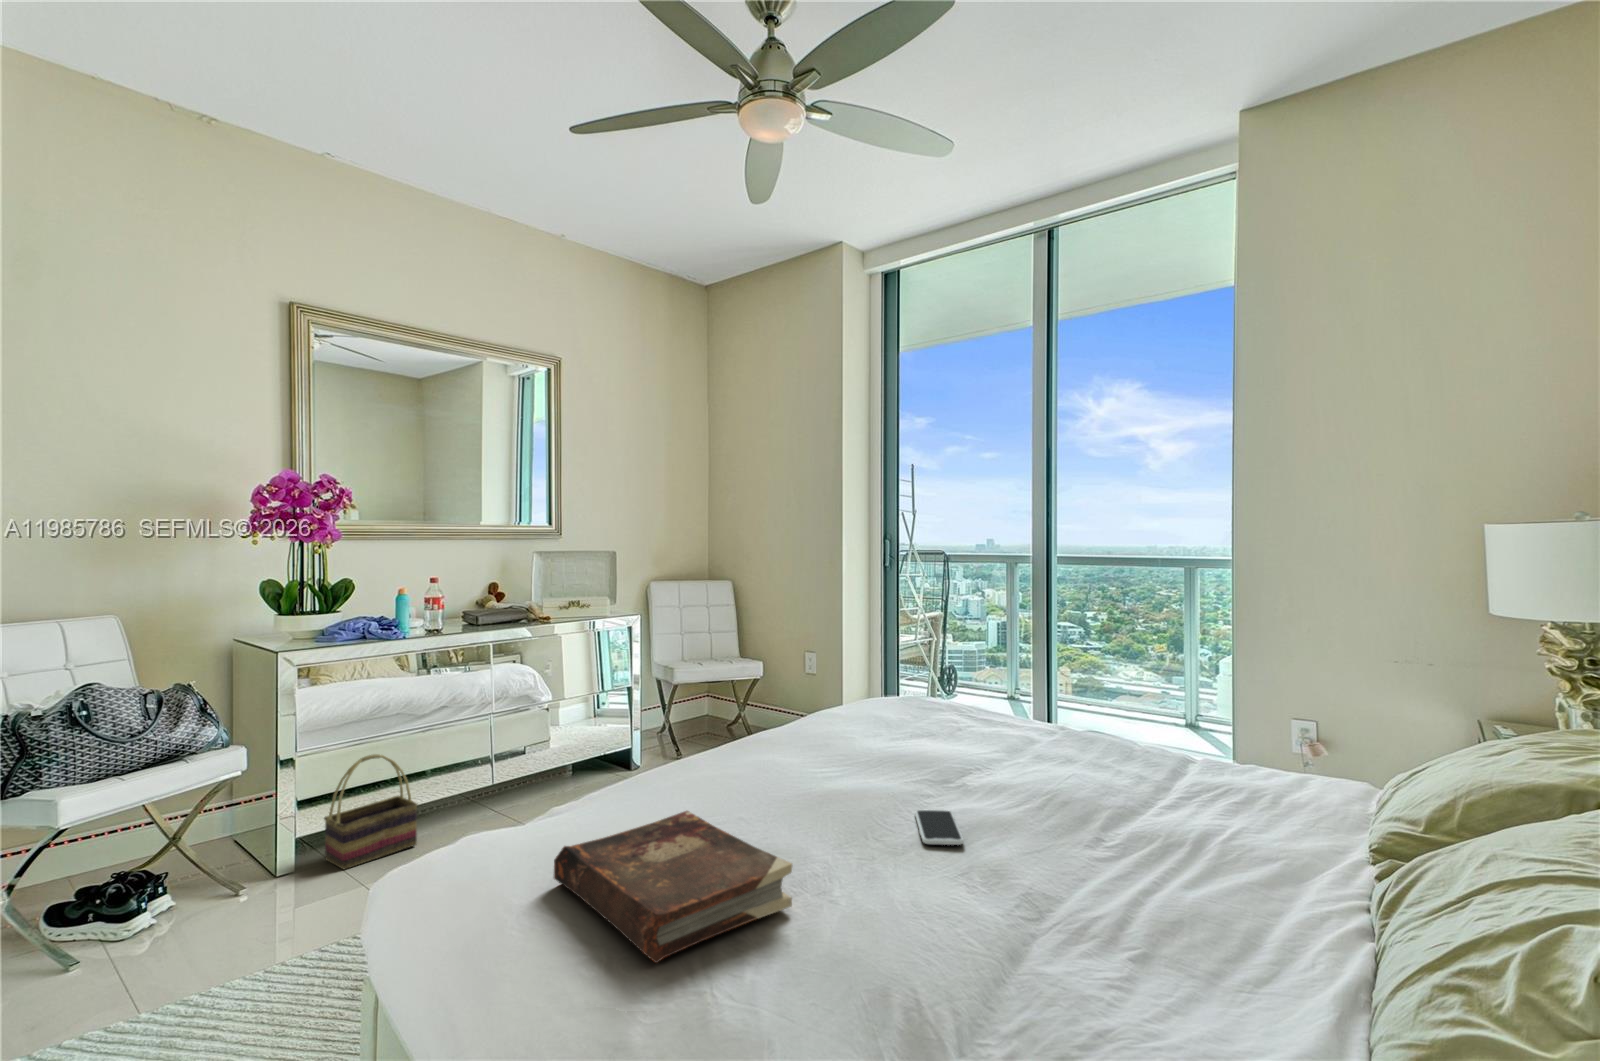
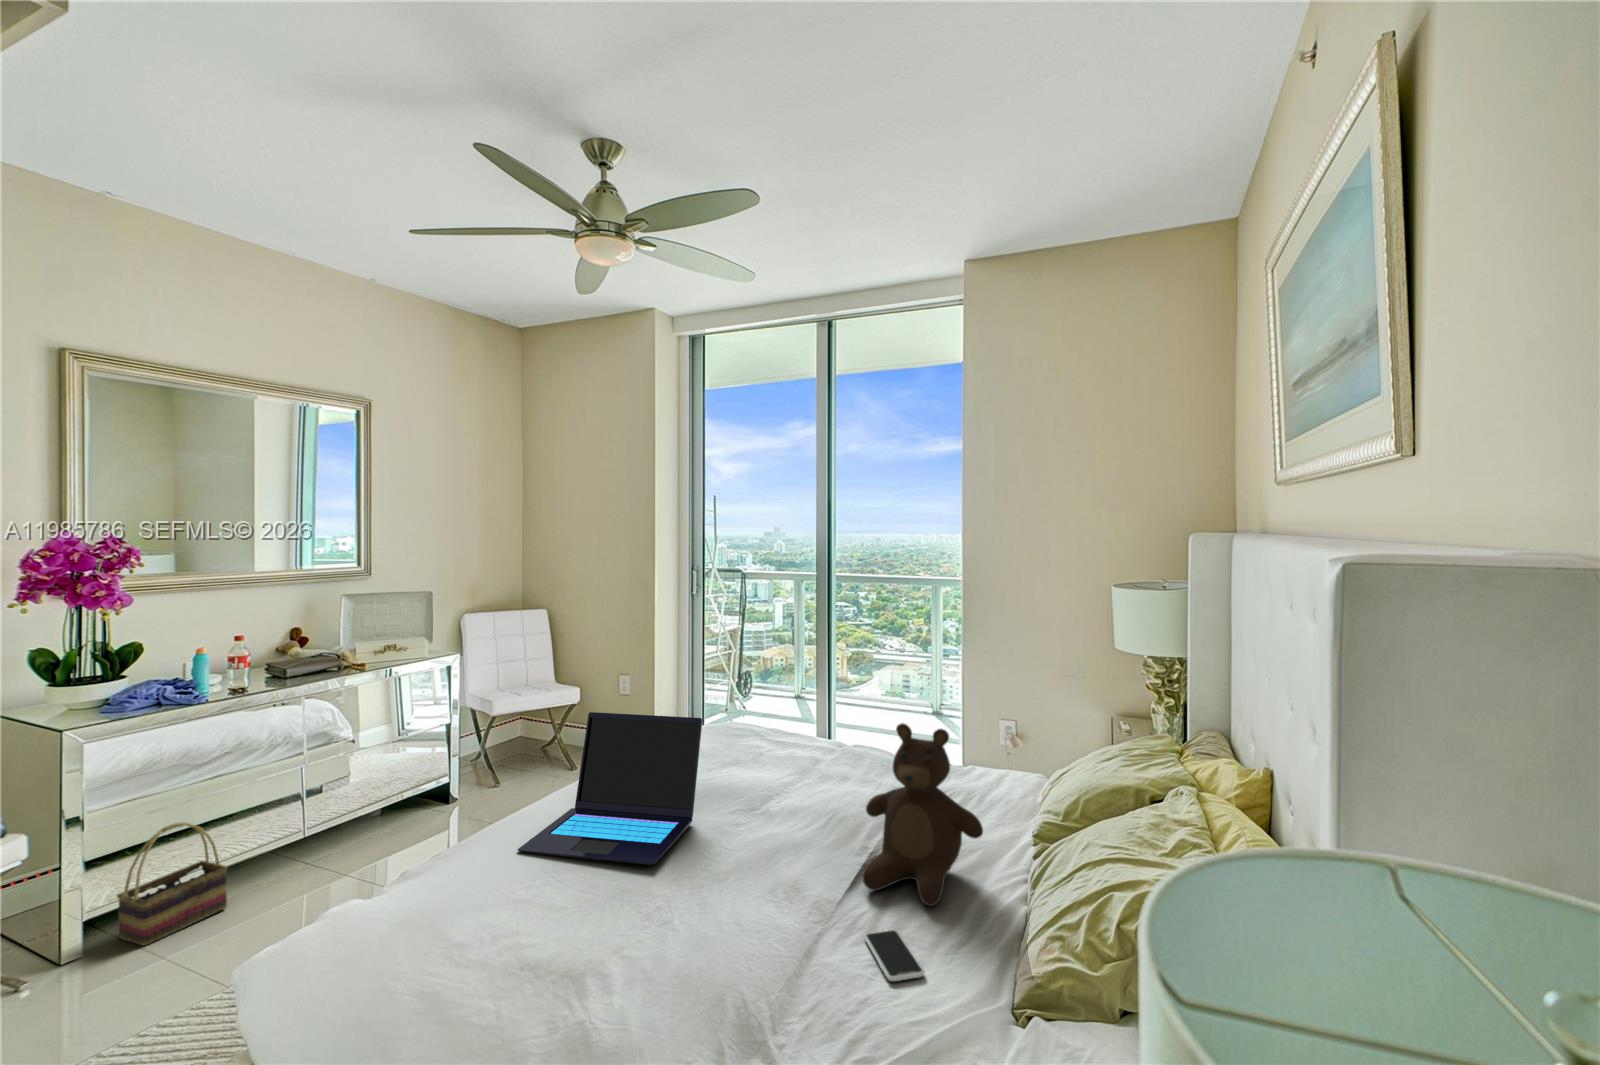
laptop: none [655,648,879,825] -> present [518,712,702,865]
teddy bear: none [1094,664,1289,925] -> present [862,723,983,906]
smartphone: present [915,810,964,845] -> present [864,930,924,981]
book: present [554,811,792,963] -> none [450,869,652,1003]

